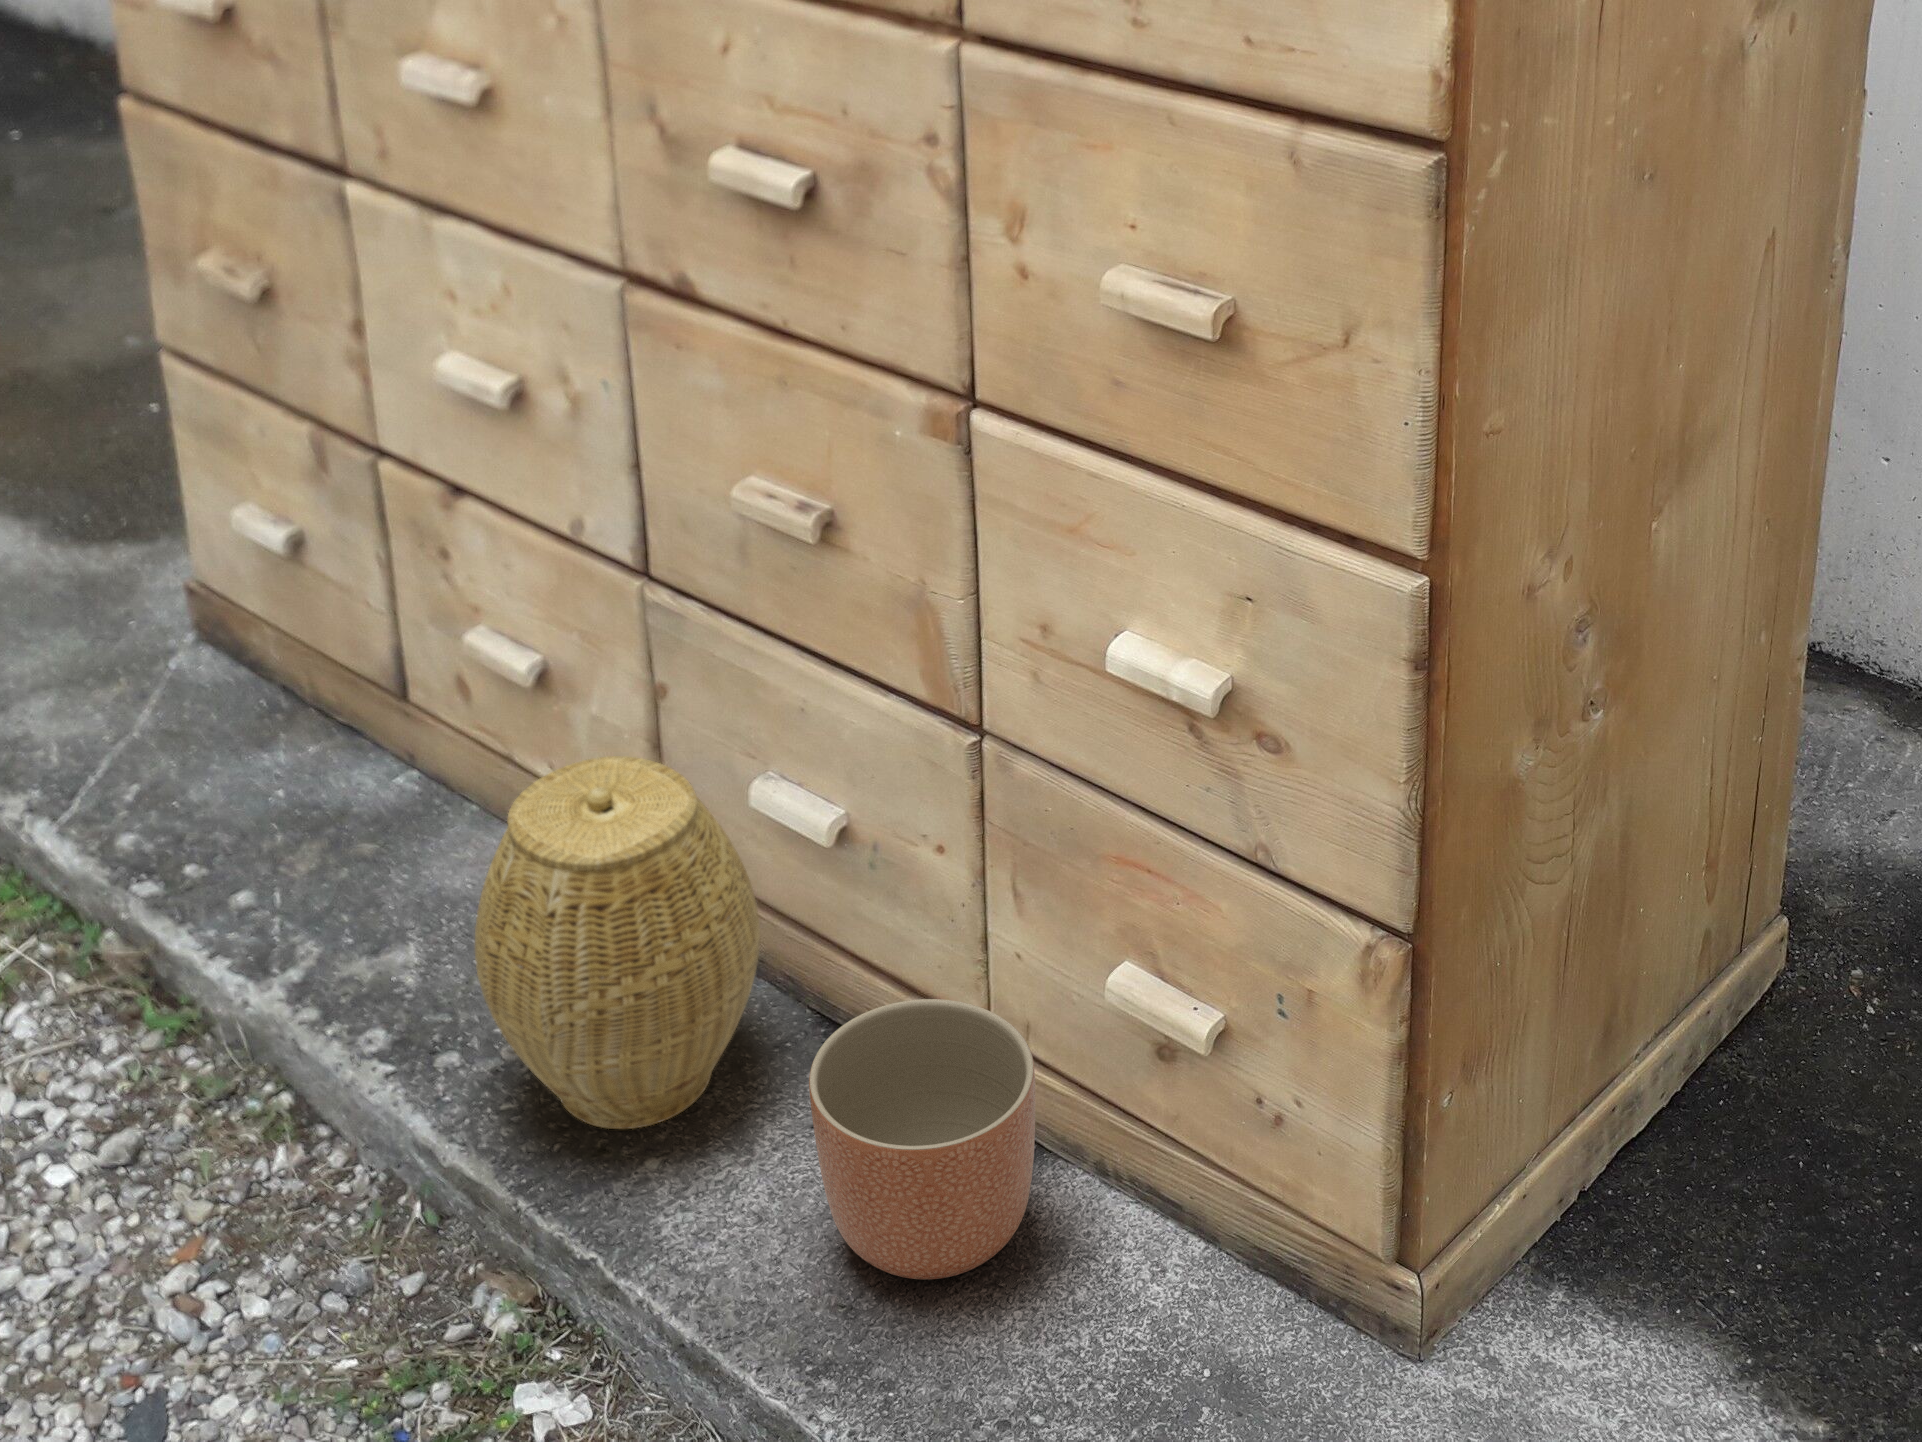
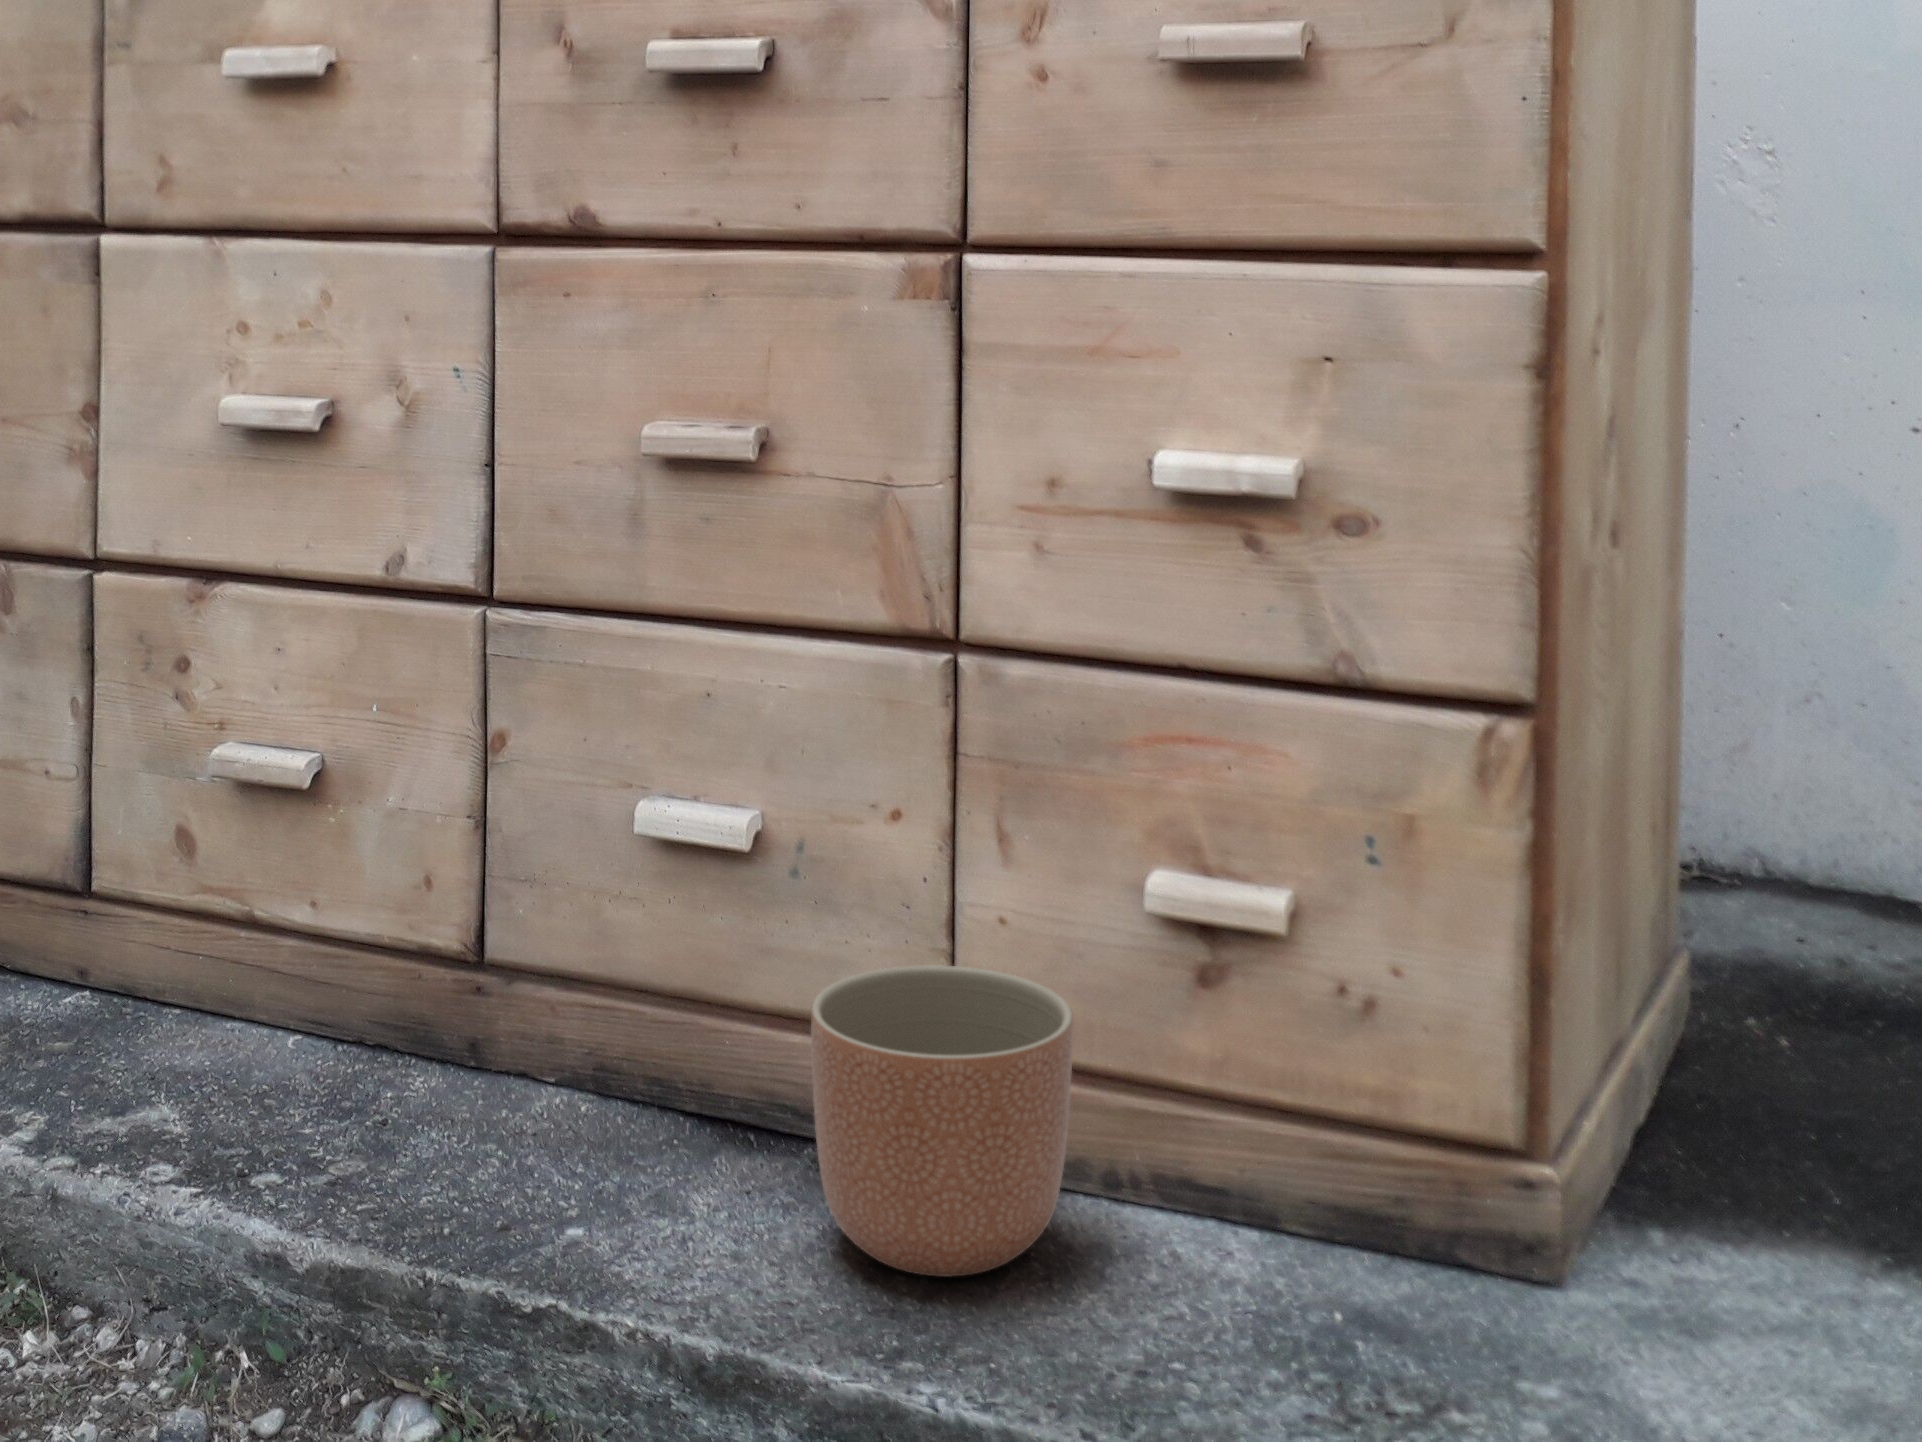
woven basket: present [475,756,760,1129] -> none [340,759,673,1204]

